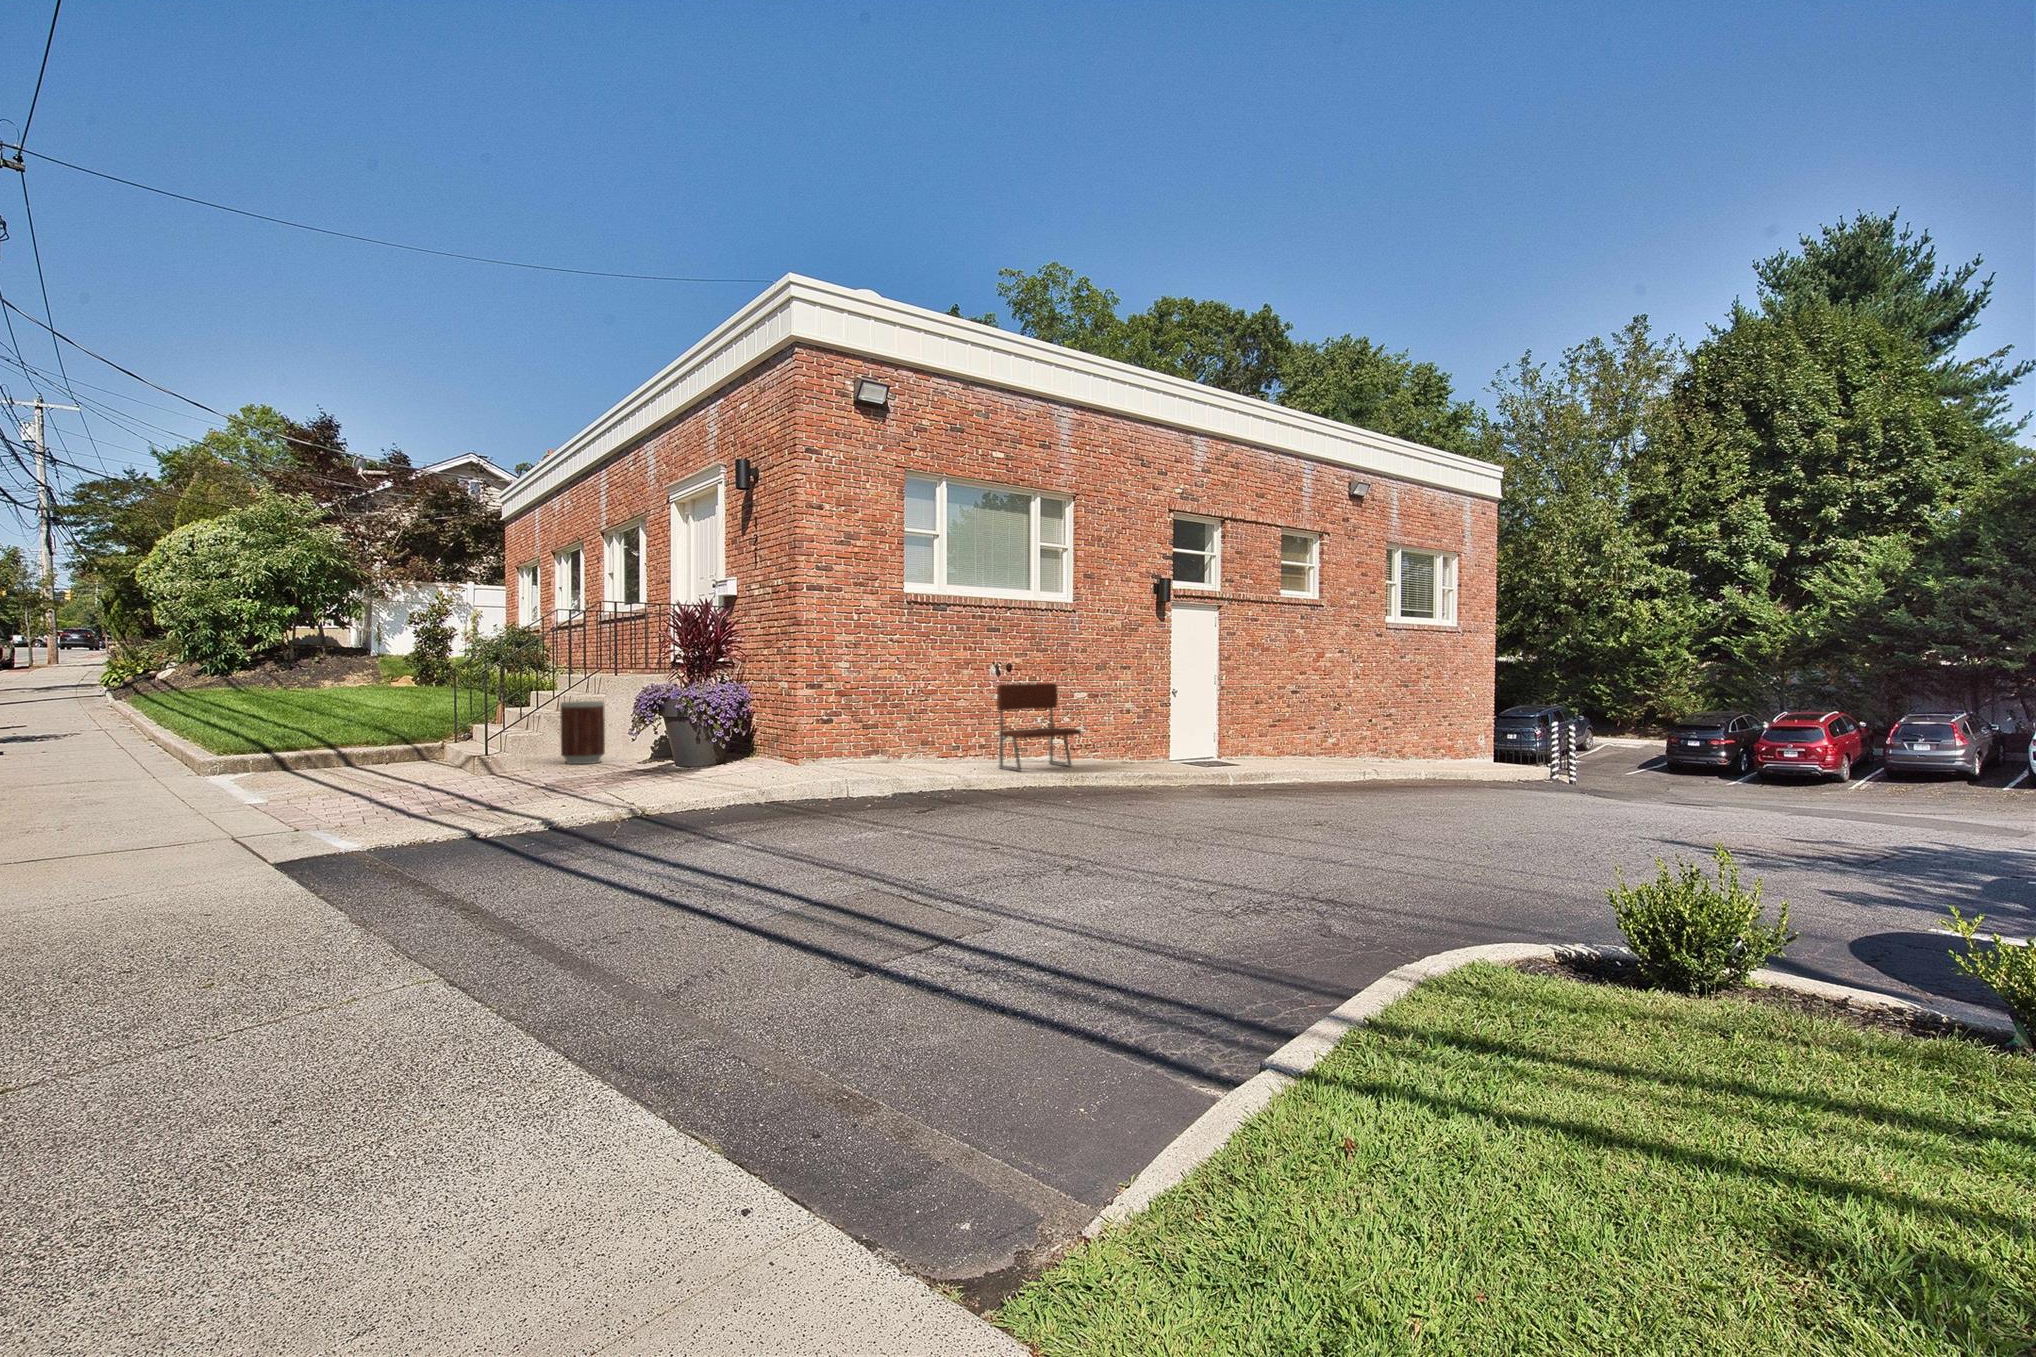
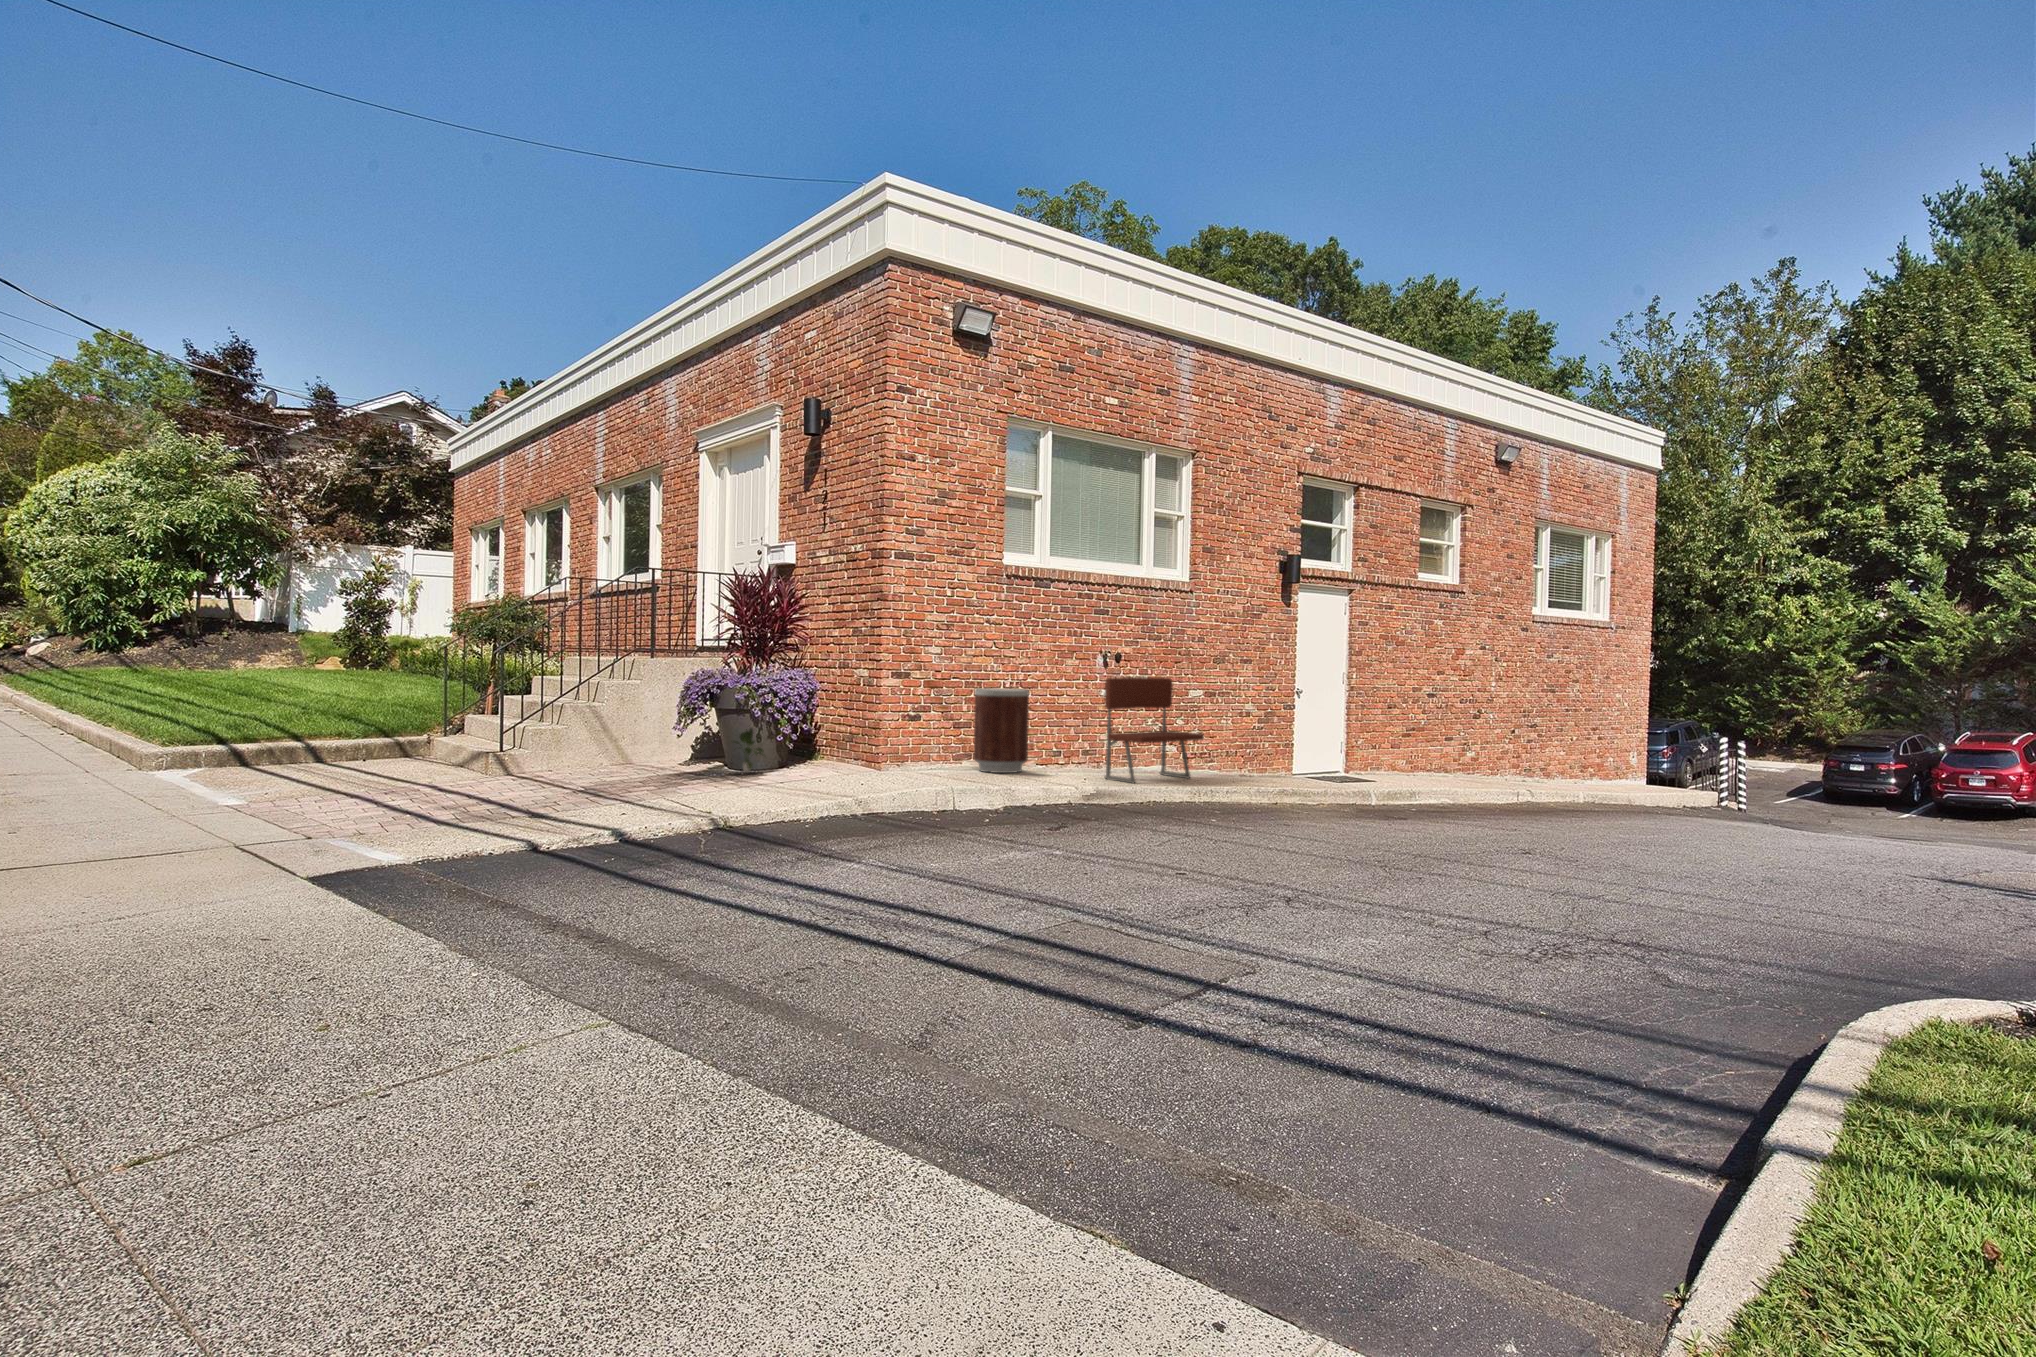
trash can: present [560,701,605,764] -> present [974,688,1029,773]
potted plant: none [674,730,706,769] -> present [734,728,763,773]

